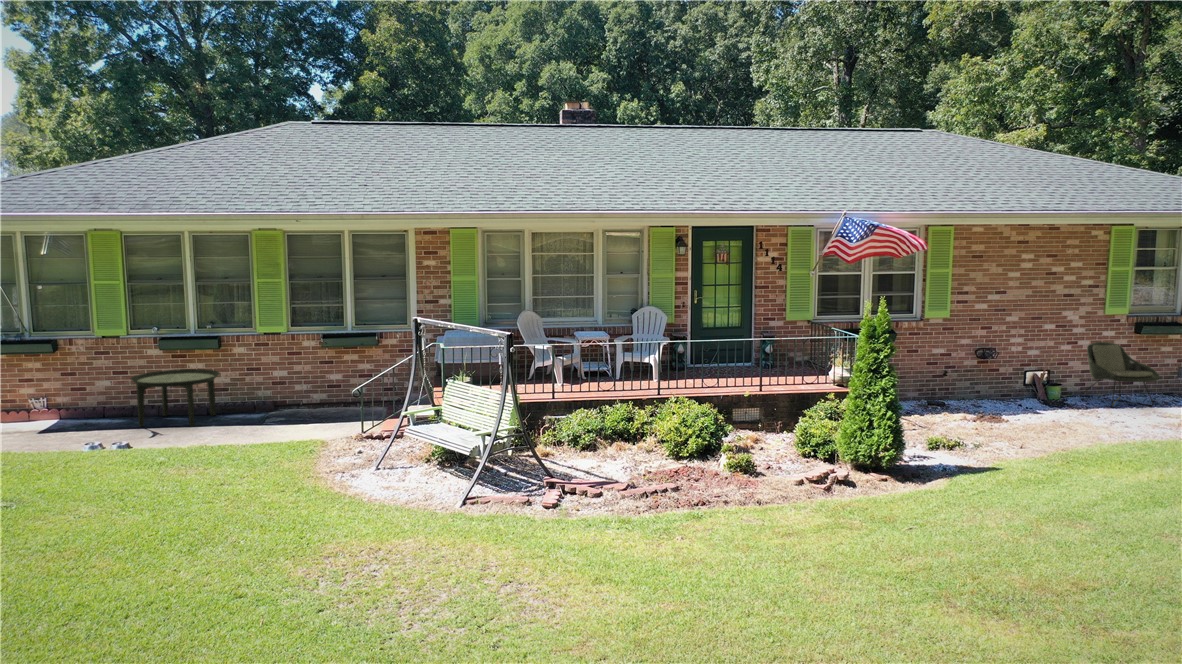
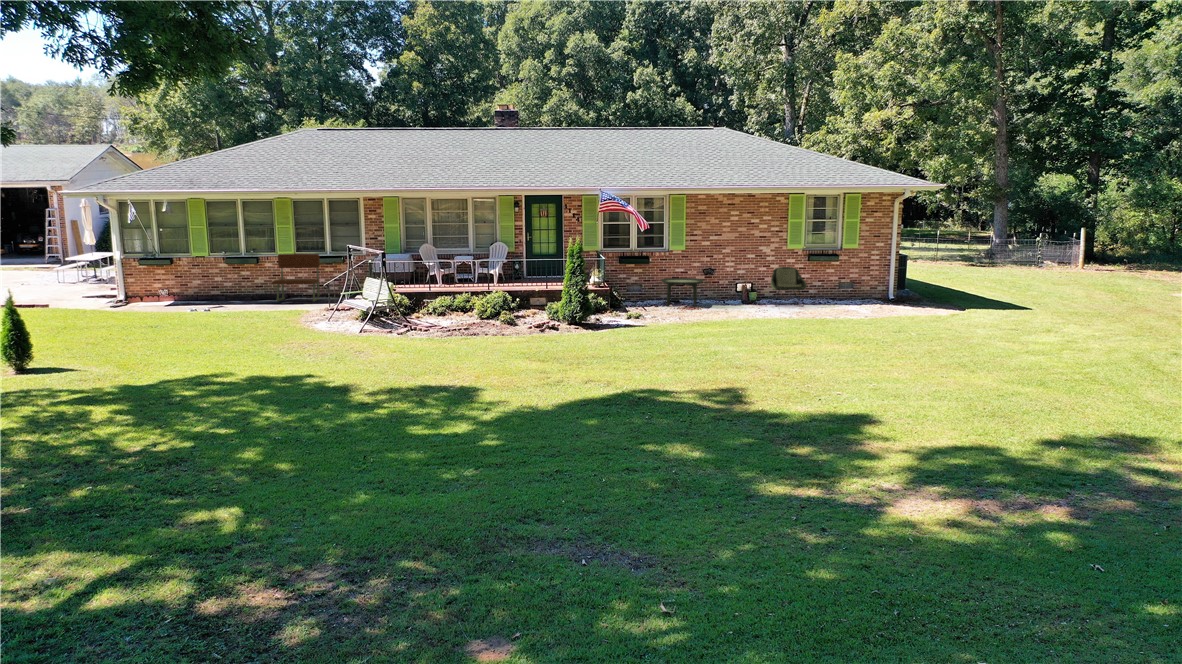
bench: none [252,330,338,419] -> present [272,253,320,301]
round table: present [131,369,220,427] -> present [661,278,704,307]

